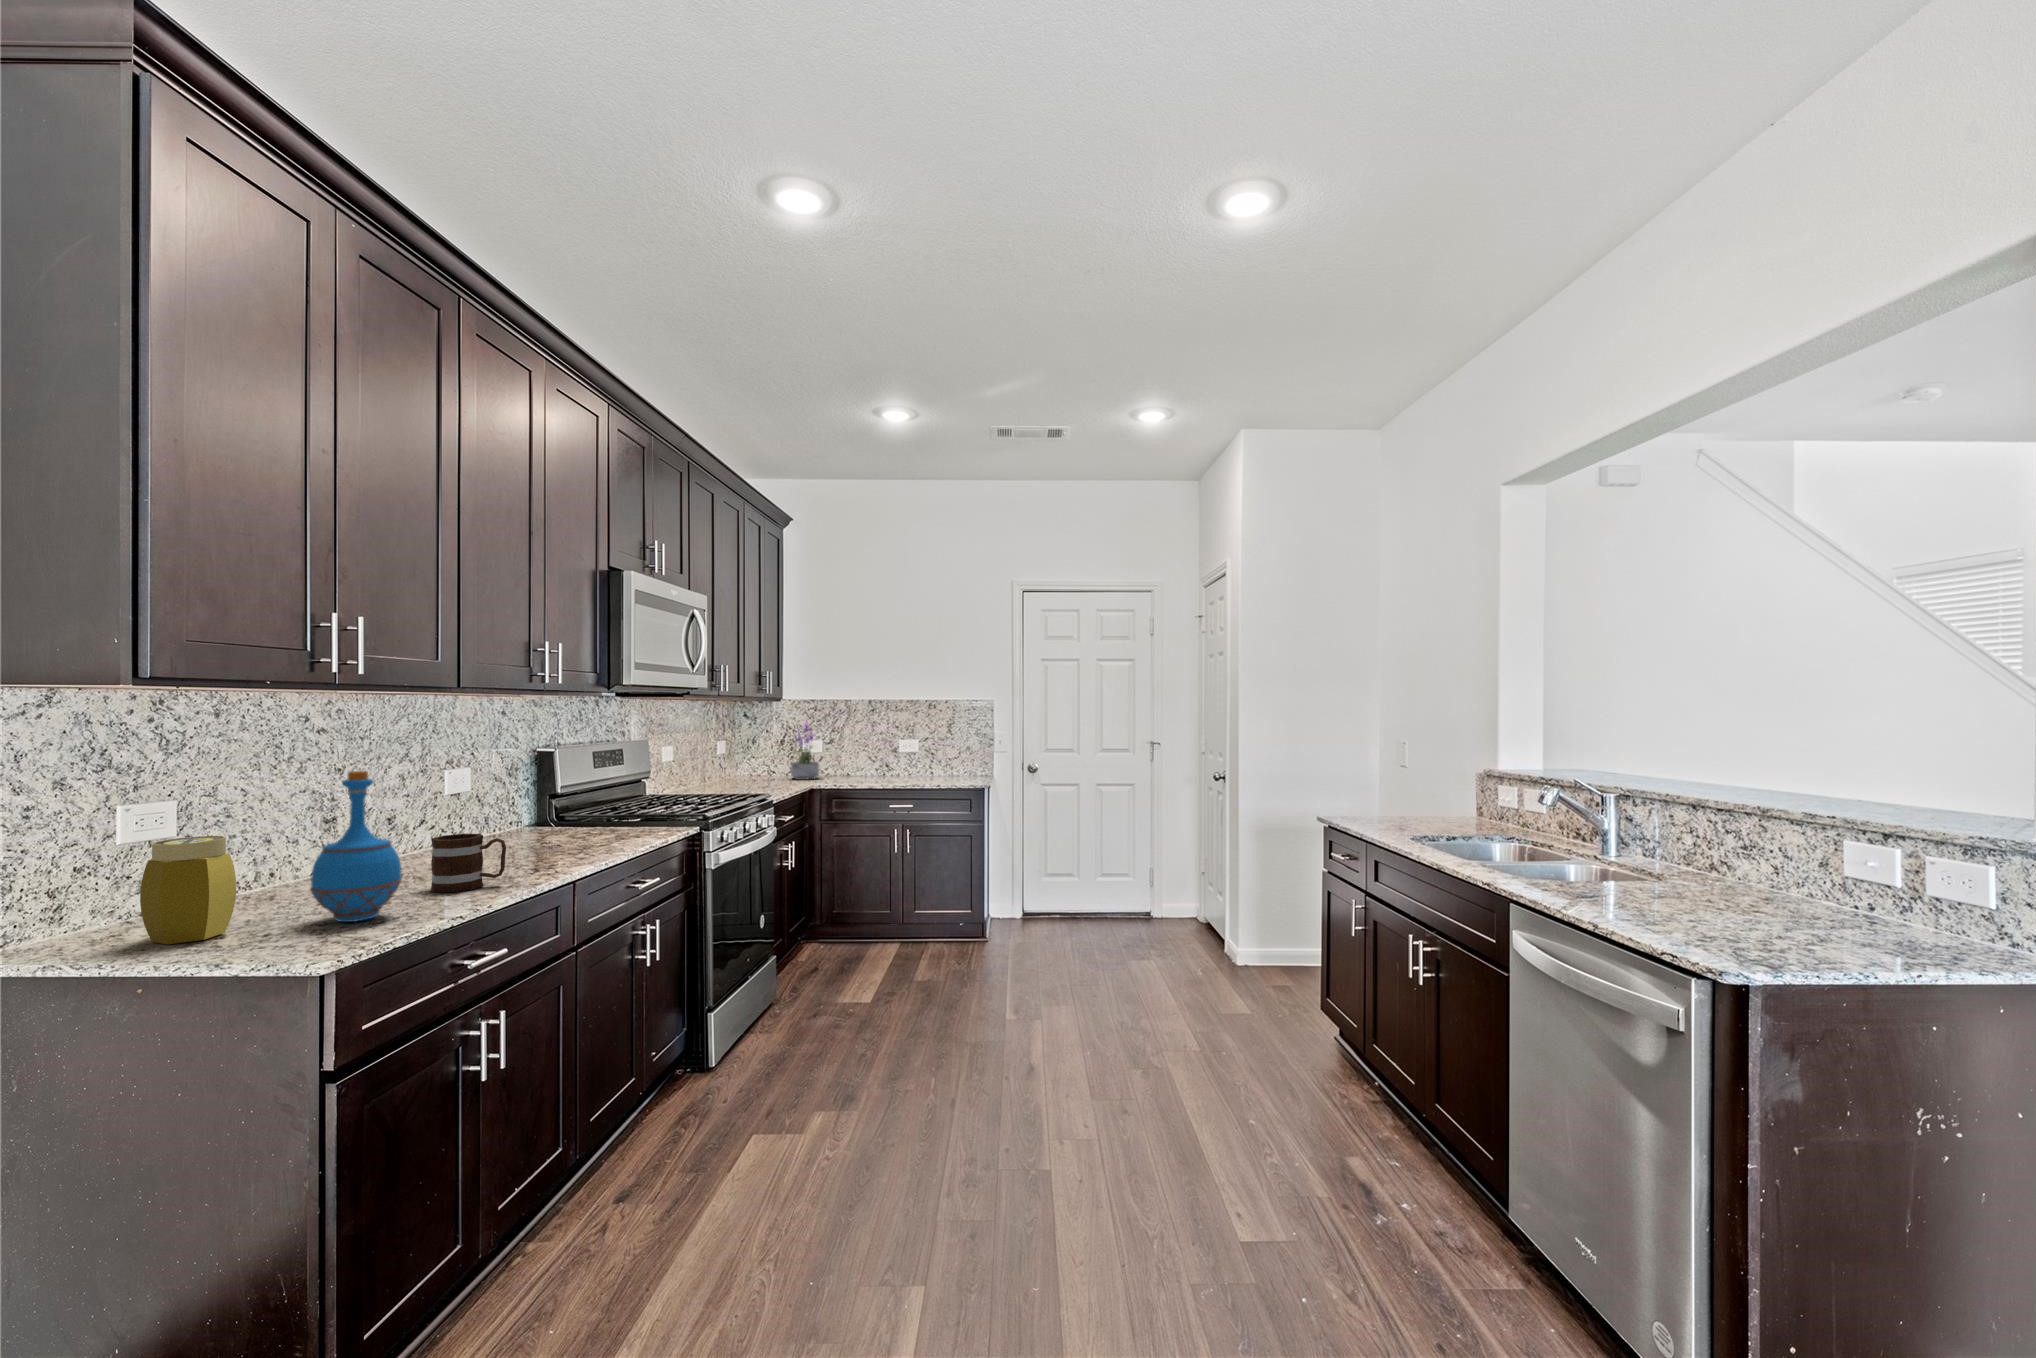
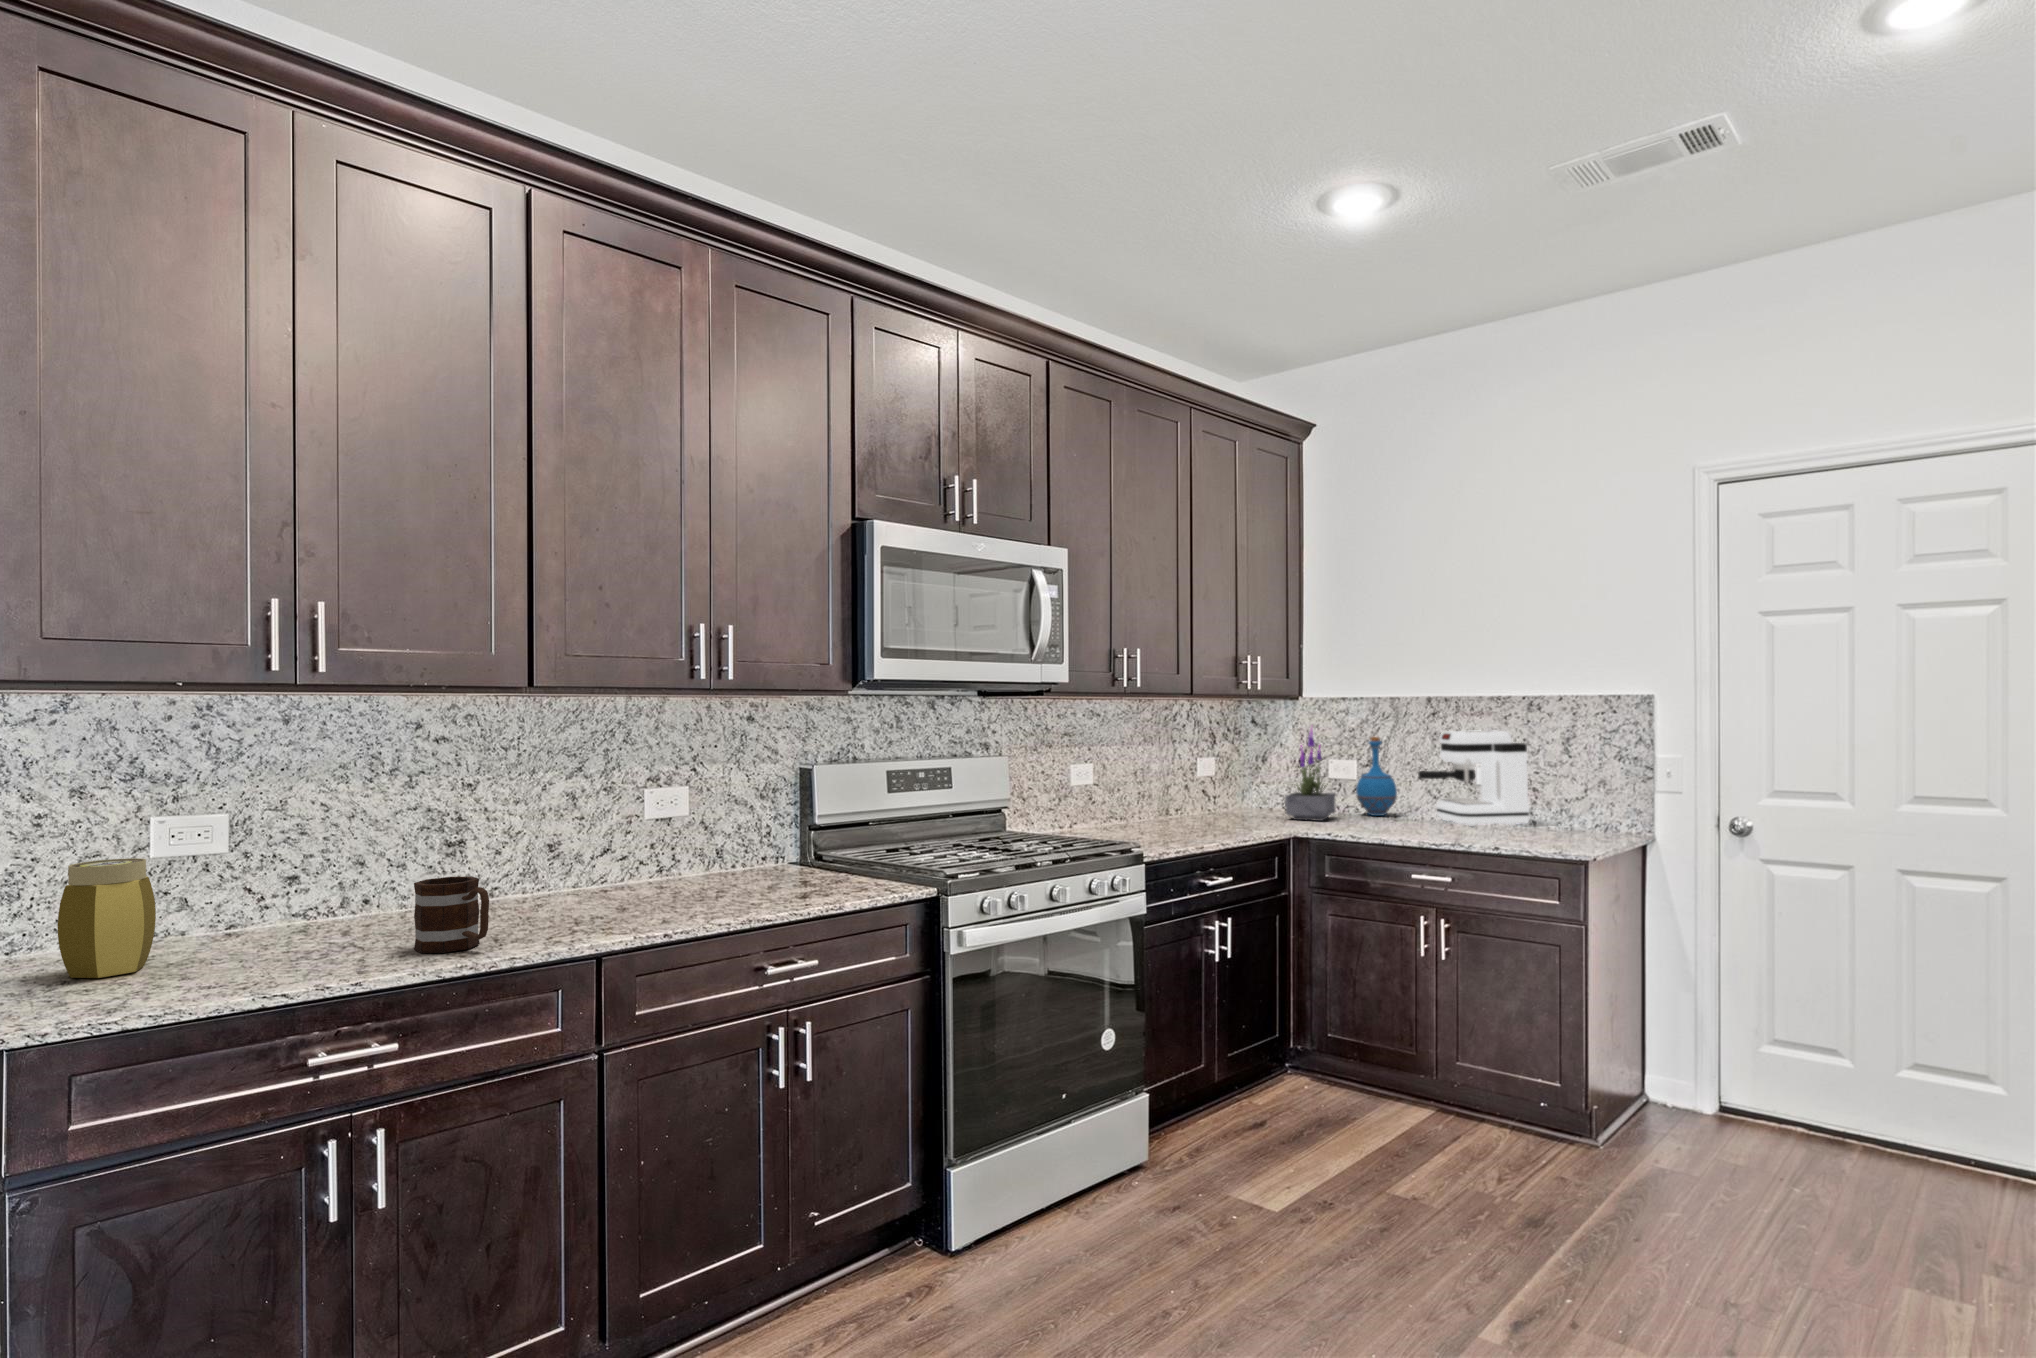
coffee maker: none [869,721,930,777] -> present [1418,730,1529,827]
bottle: present [310,771,402,922] -> present [1356,737,1397,816]

